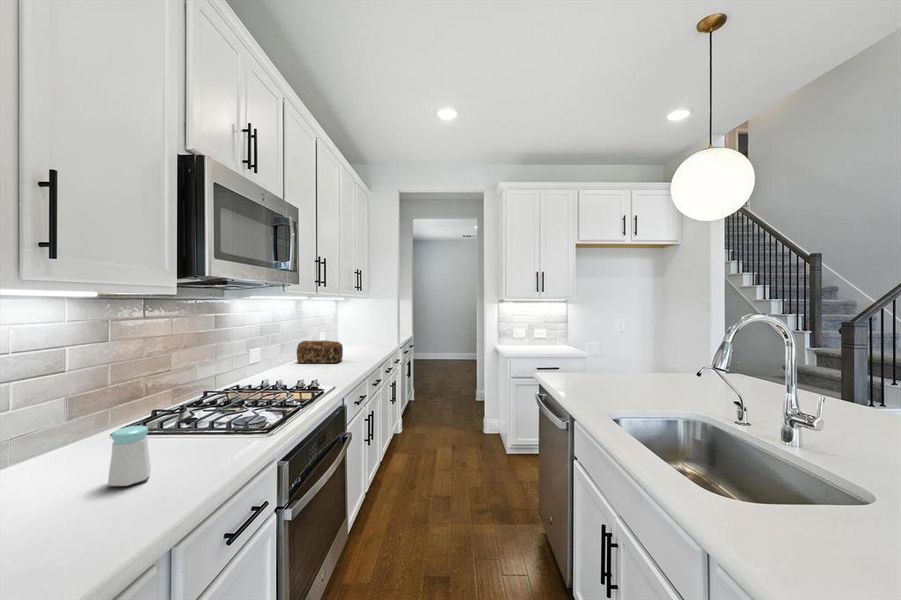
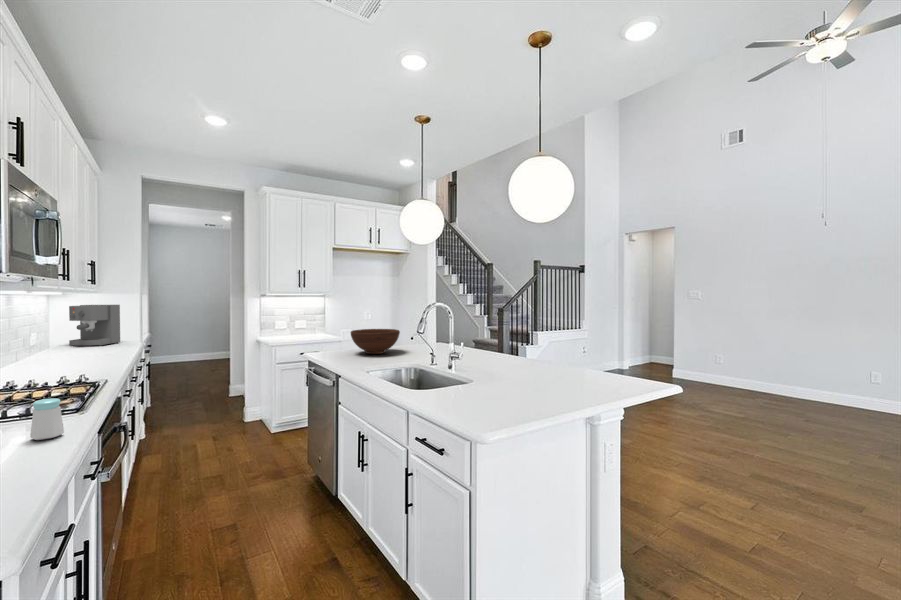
coffee maker: none [346,309,381,346] -> present [69,305,120,346]
bread loaf: present [297,341,343,363] -> none [37,340,96,366]
fruit bowl: none [593,345,675,385] -> present [351,329,400,354]

